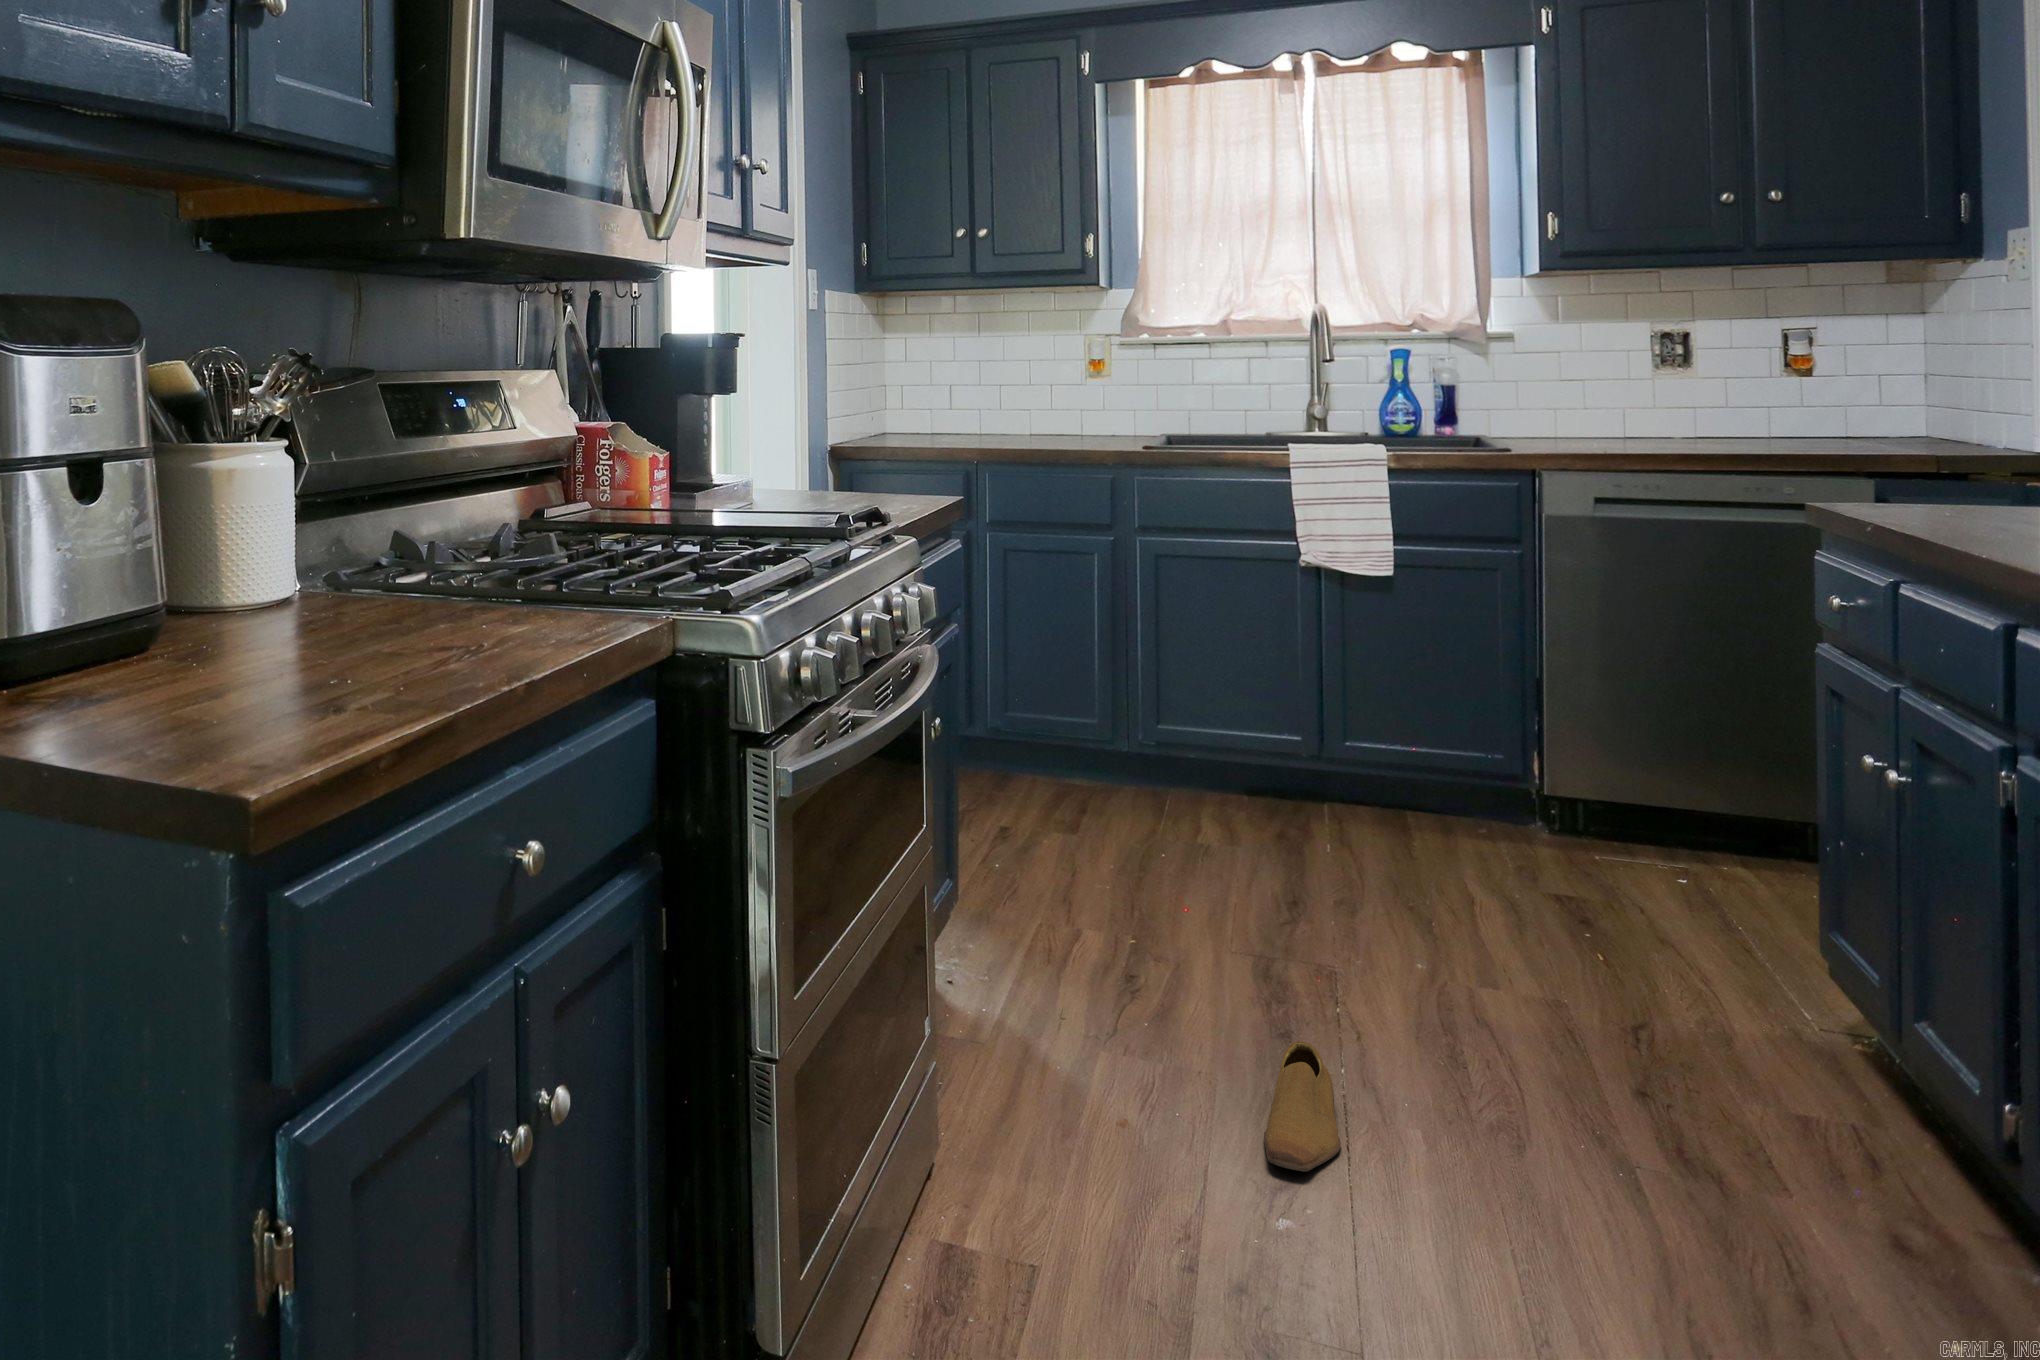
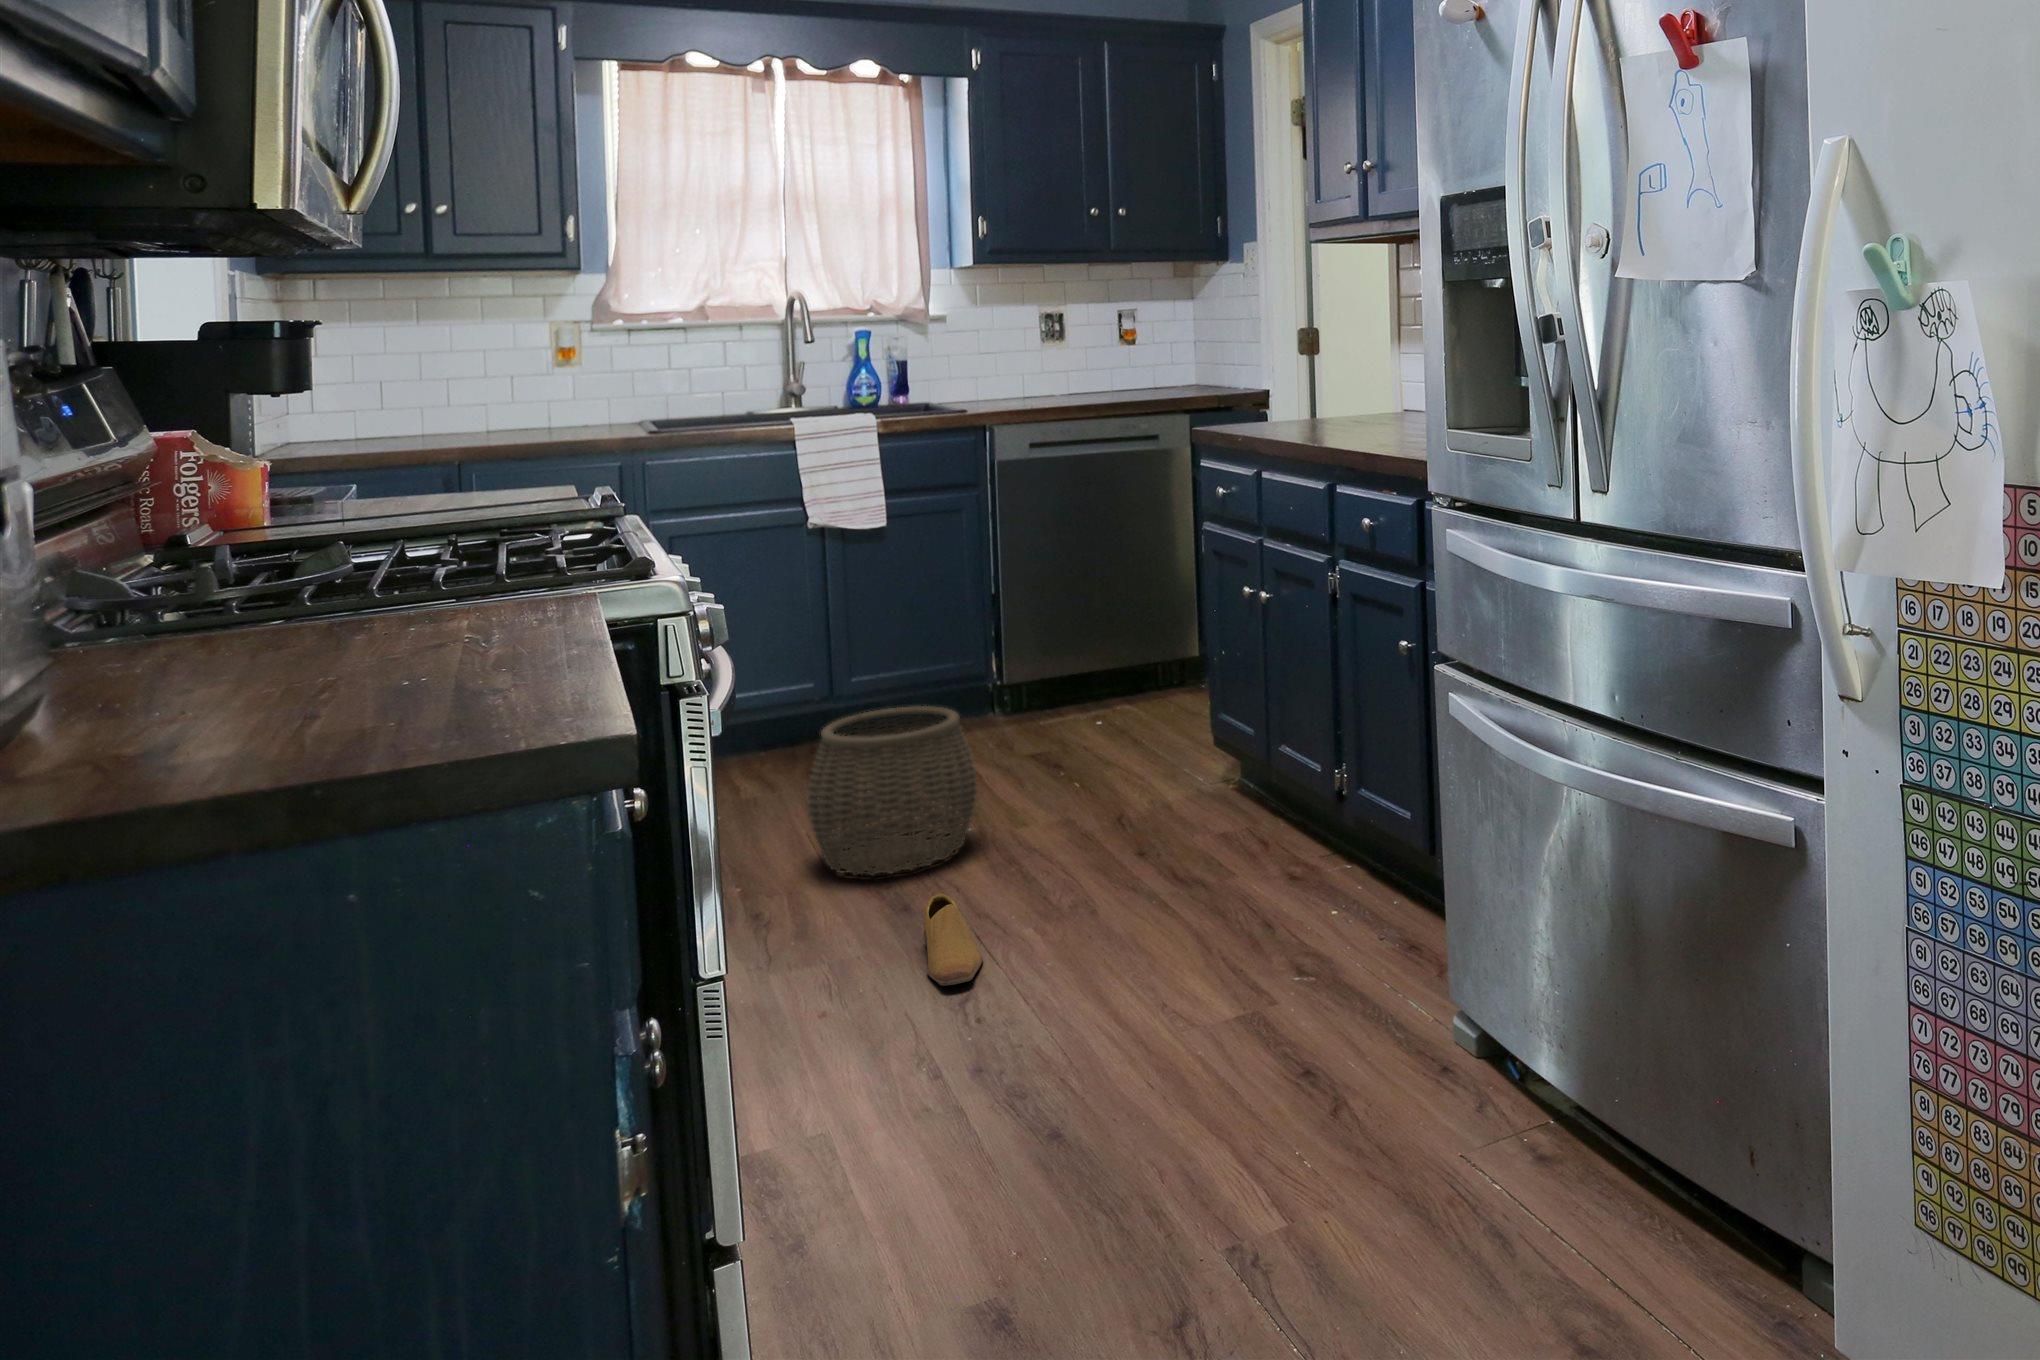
woven basket: none [1215,790,1426,998] -> present [807,706,977,876]

